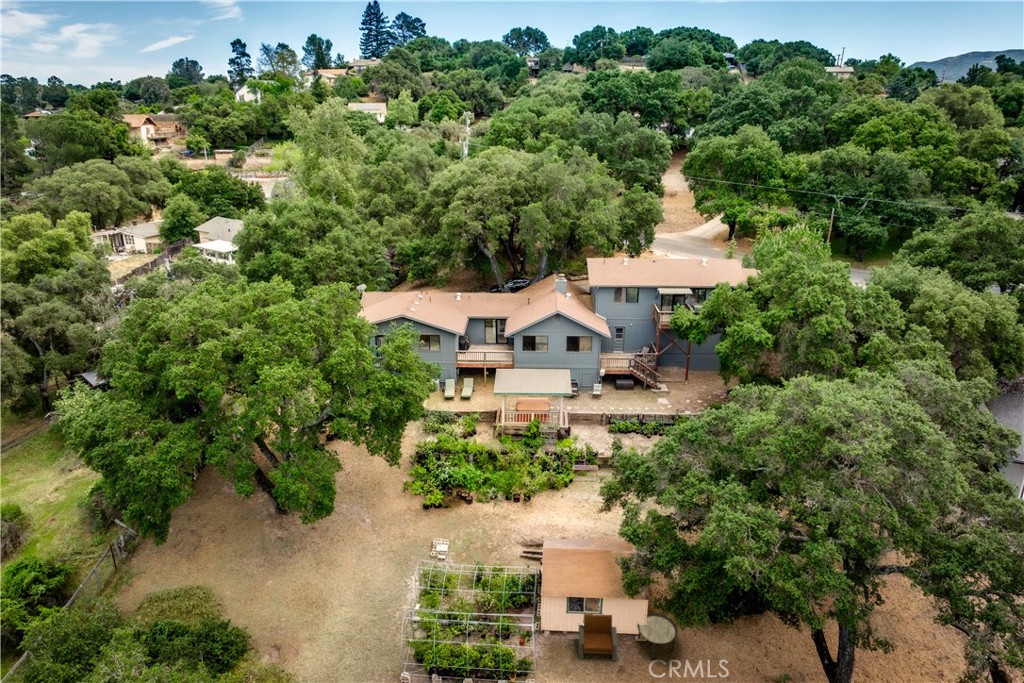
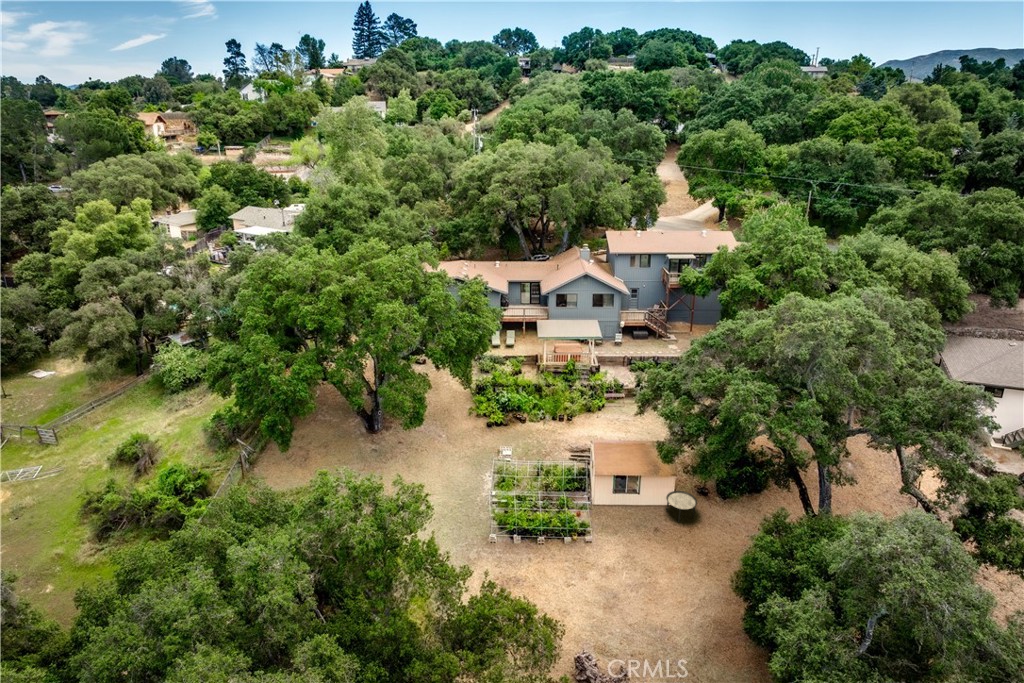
lounge chair: present [578,614,618,661] -> none [620,488,653,524]

